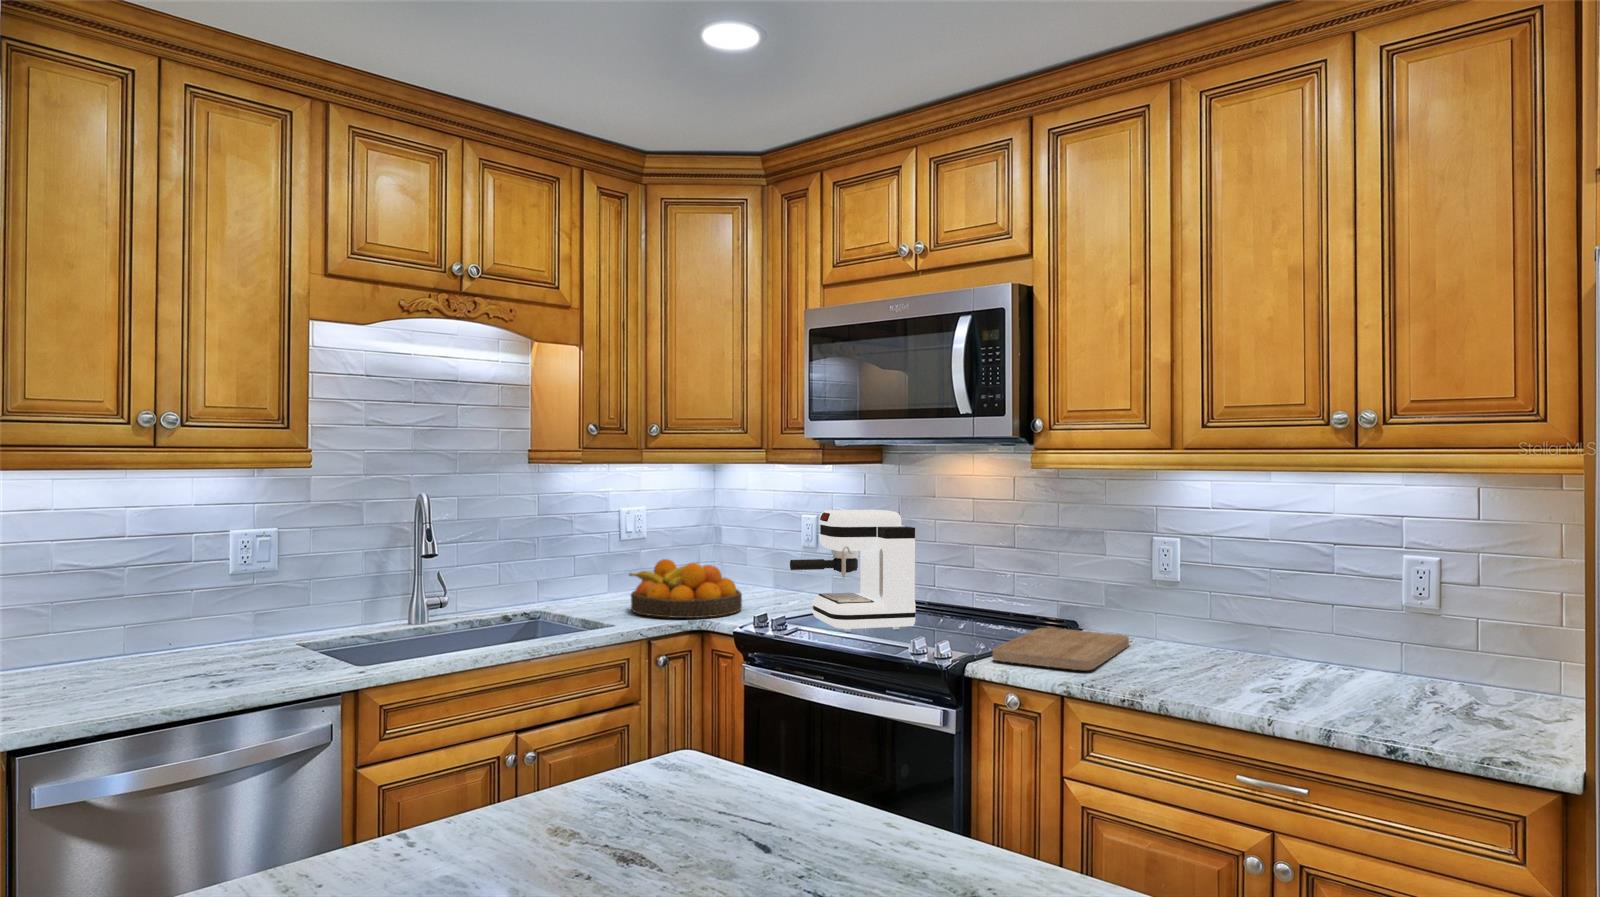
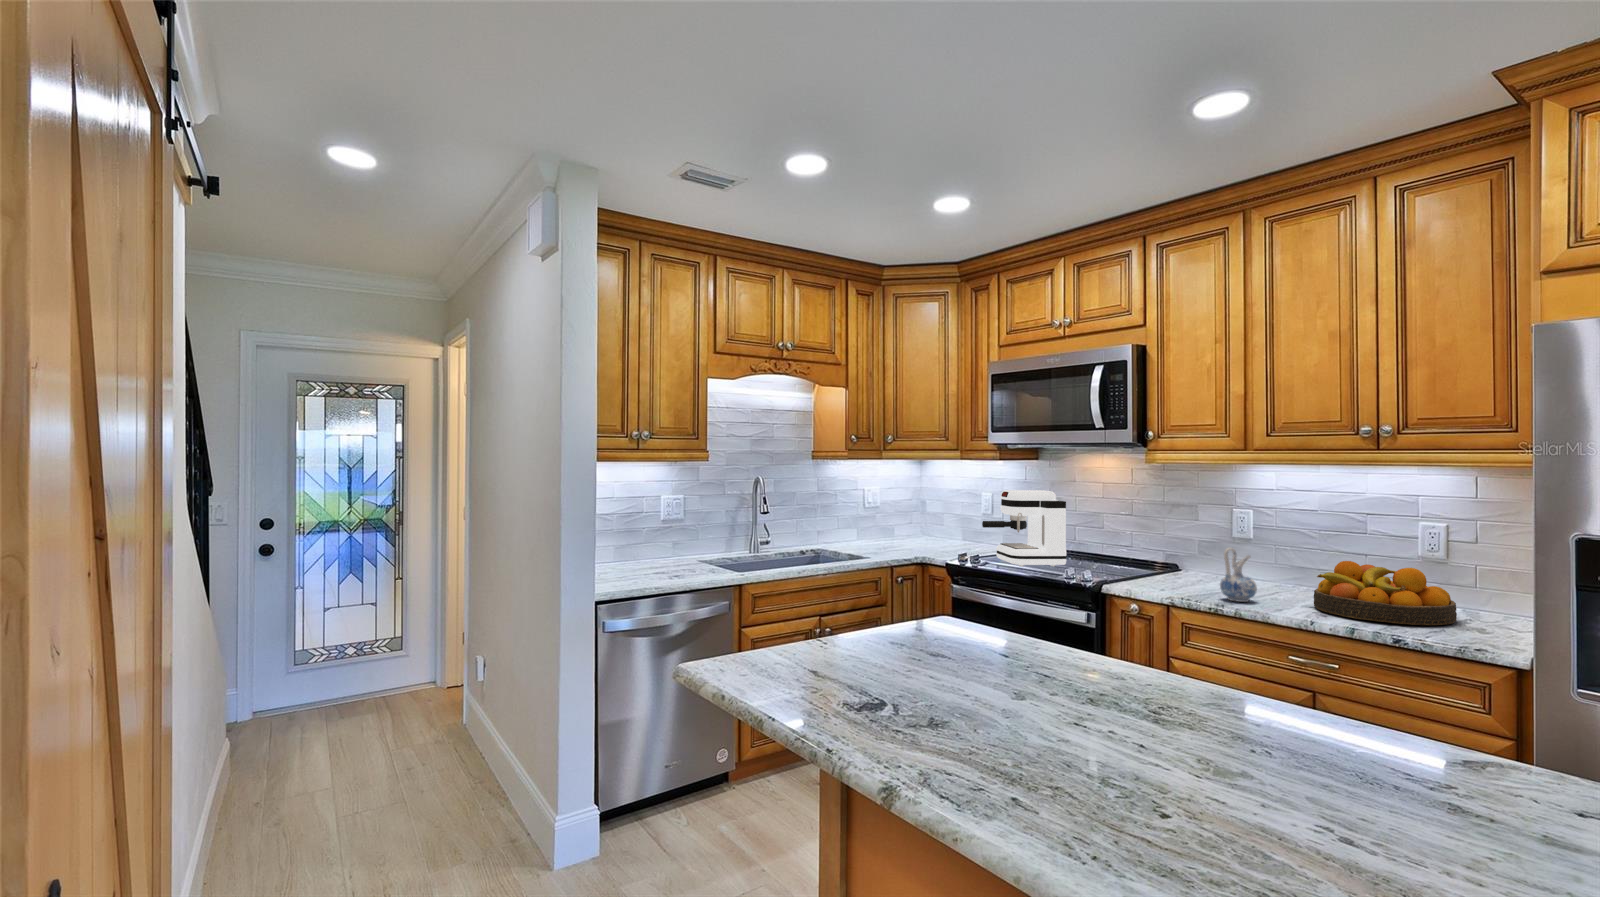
fruit bowl: present [629,559,742,618] -> present [1314,561,1457,625]
ceramic pitcher: none [1136,602,1189,686] -> present [1220,548,1257,602]
cutting board: present [992,628,1129,670] -> none [1121,568,1216,592]

